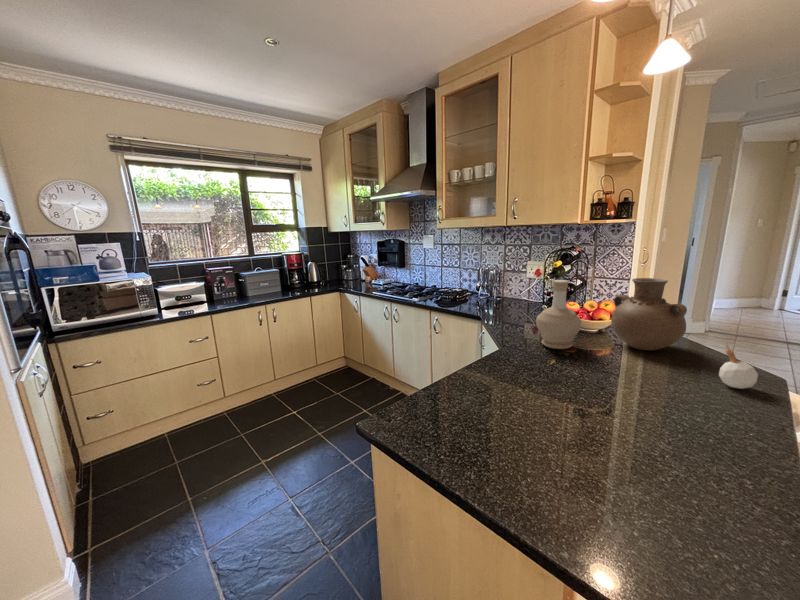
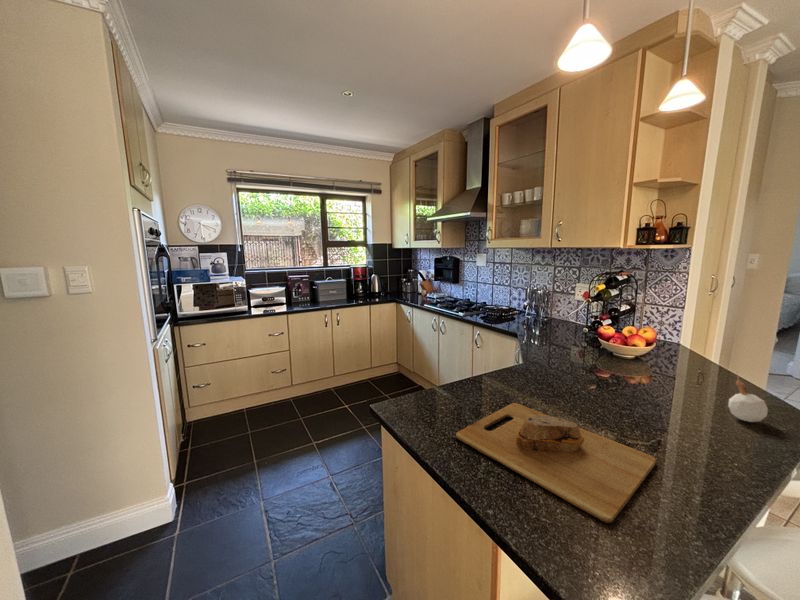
vase: present [611,278,687,350] -> none [637,305,716,379]
bottle: present [536,280,581,349] -> none [558,302,602,369]
cutting board: none [482,399,717,551] -> present [456,403,656,523]

